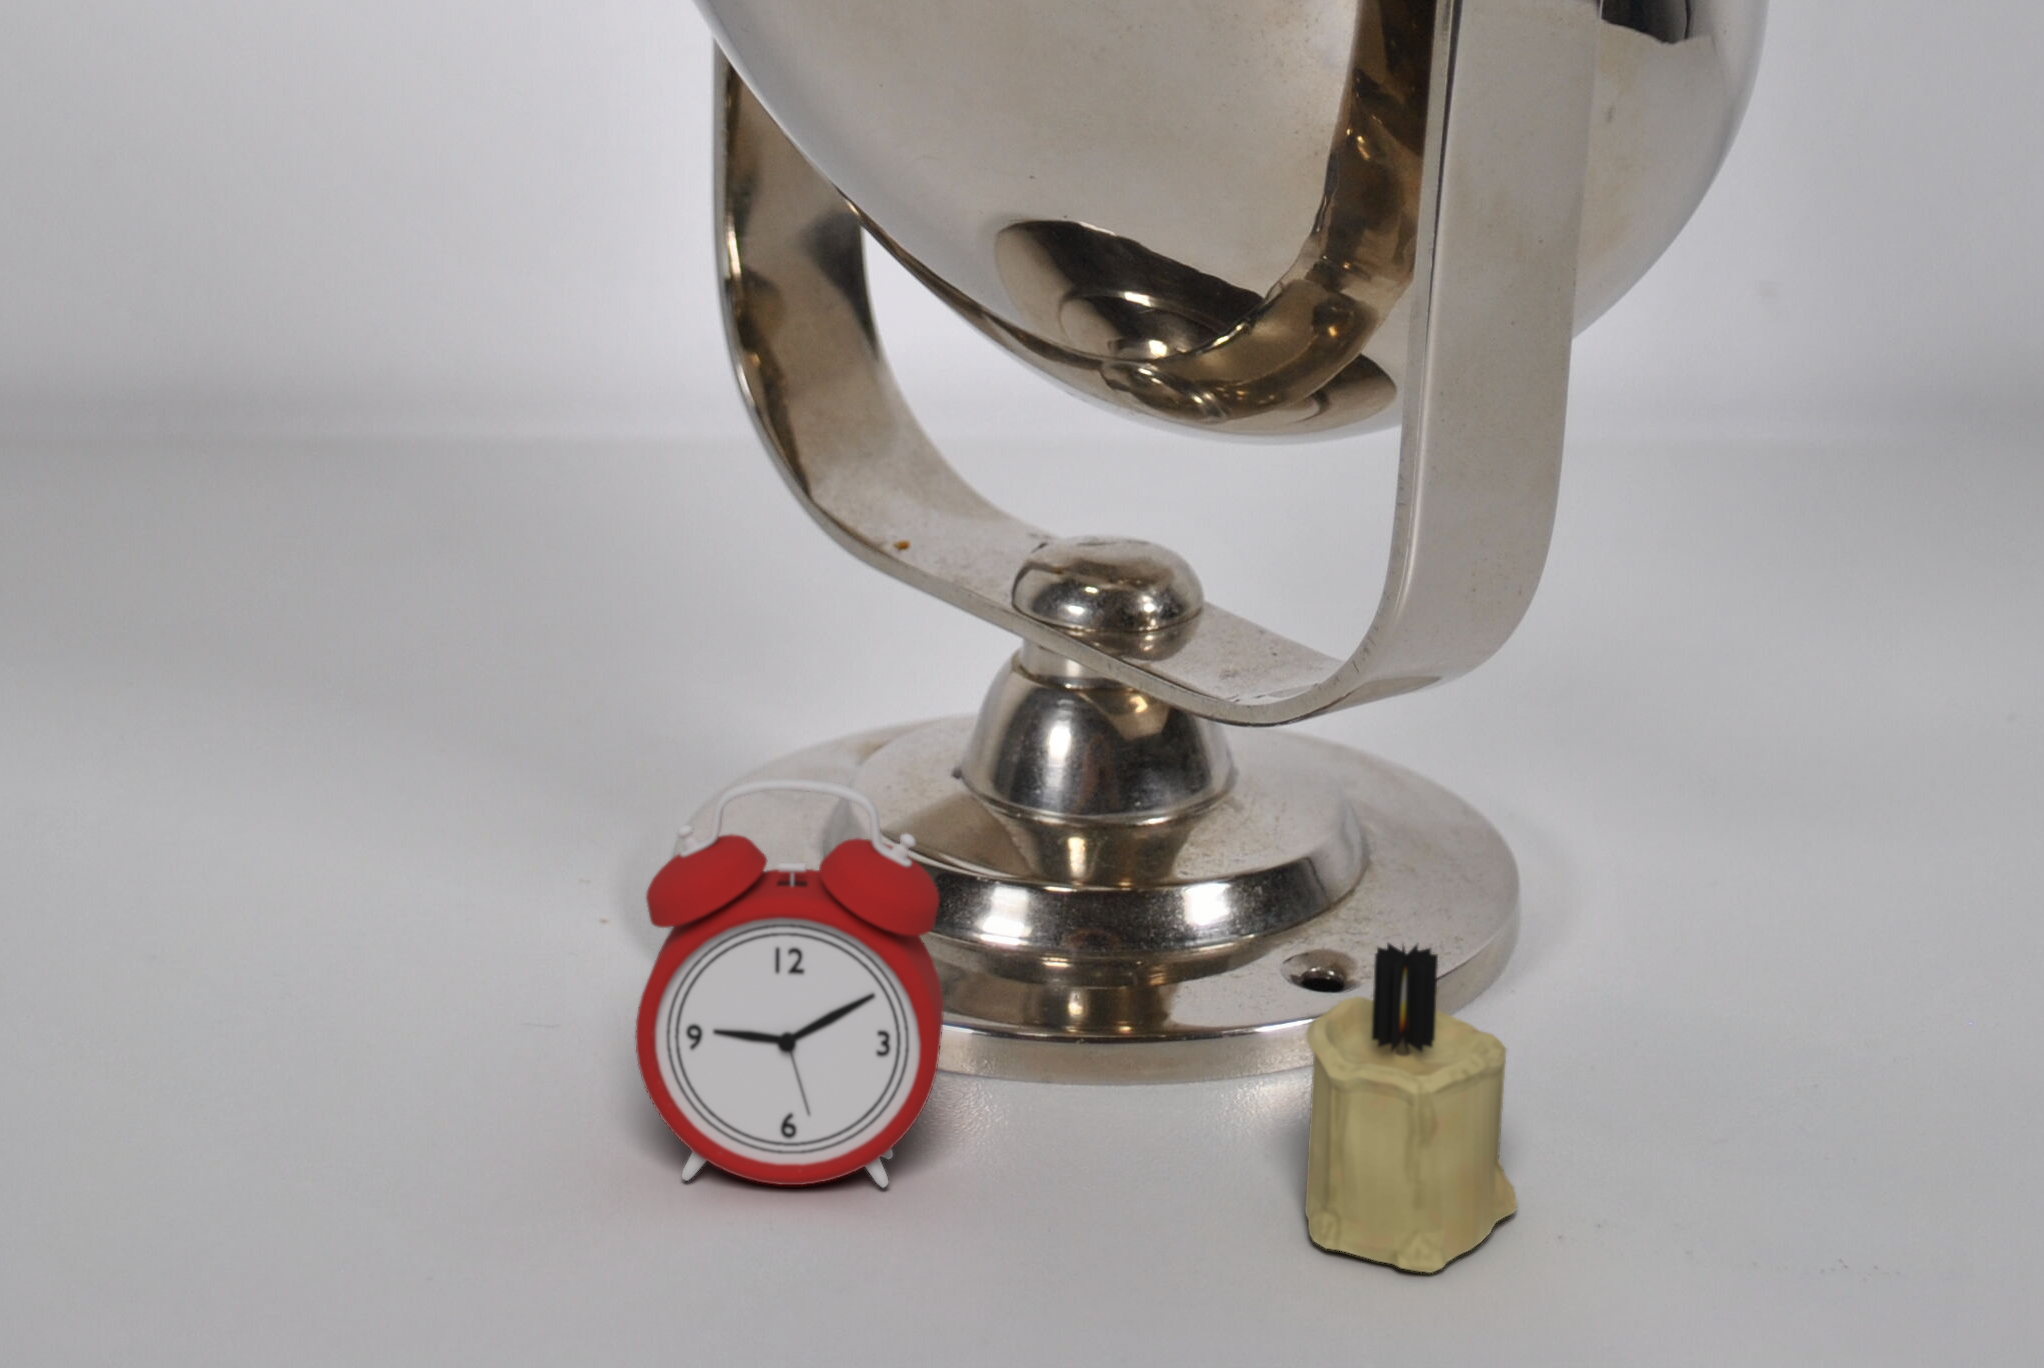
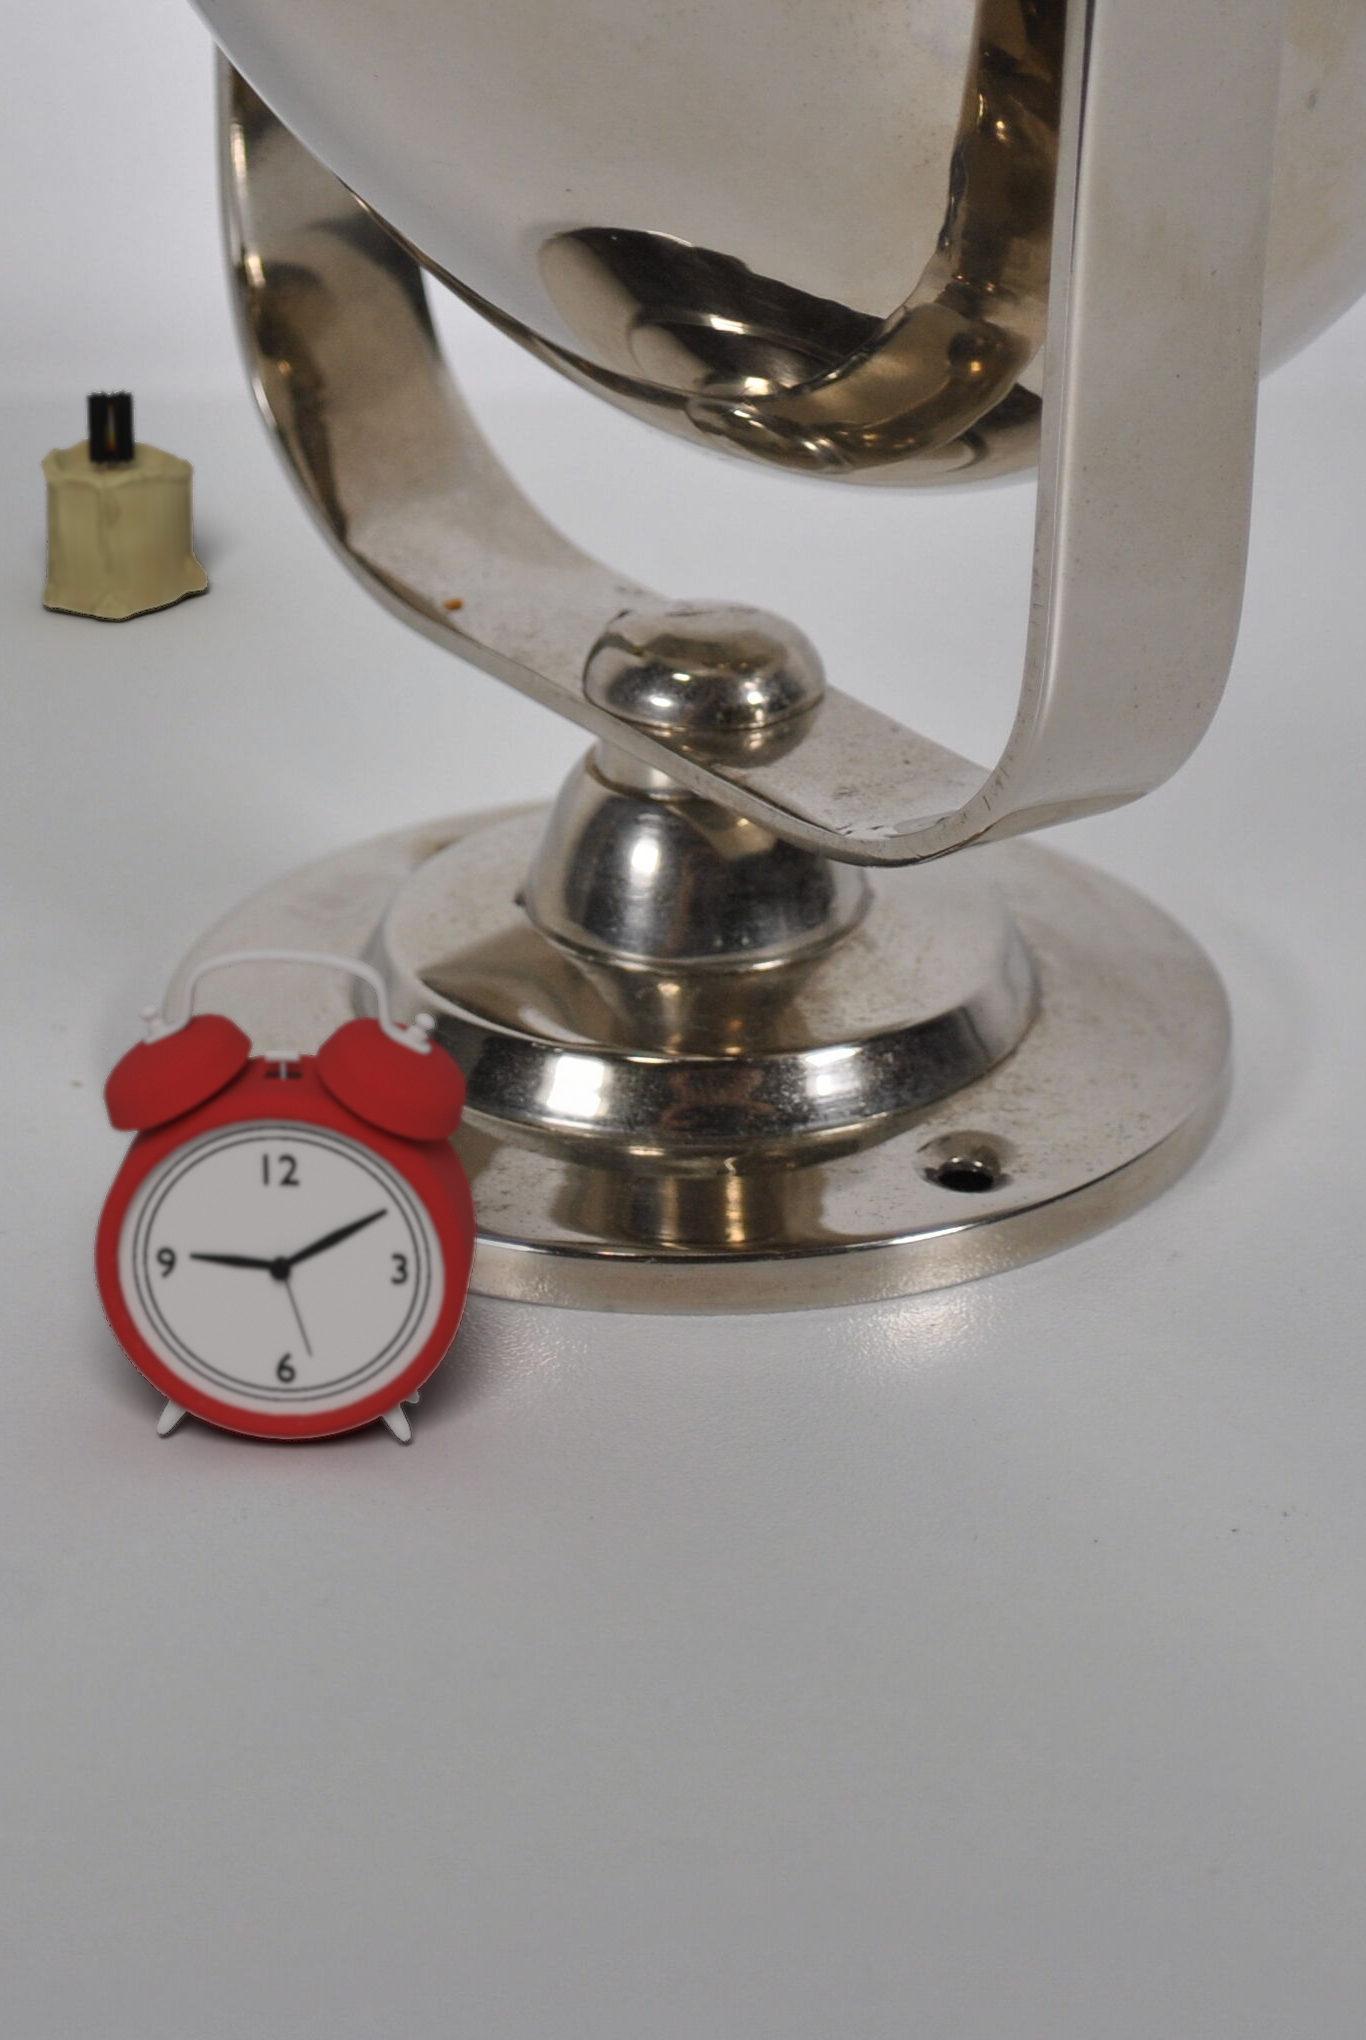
candle: present [1305,943,1517,1273] -> present [41,391,208,619]

